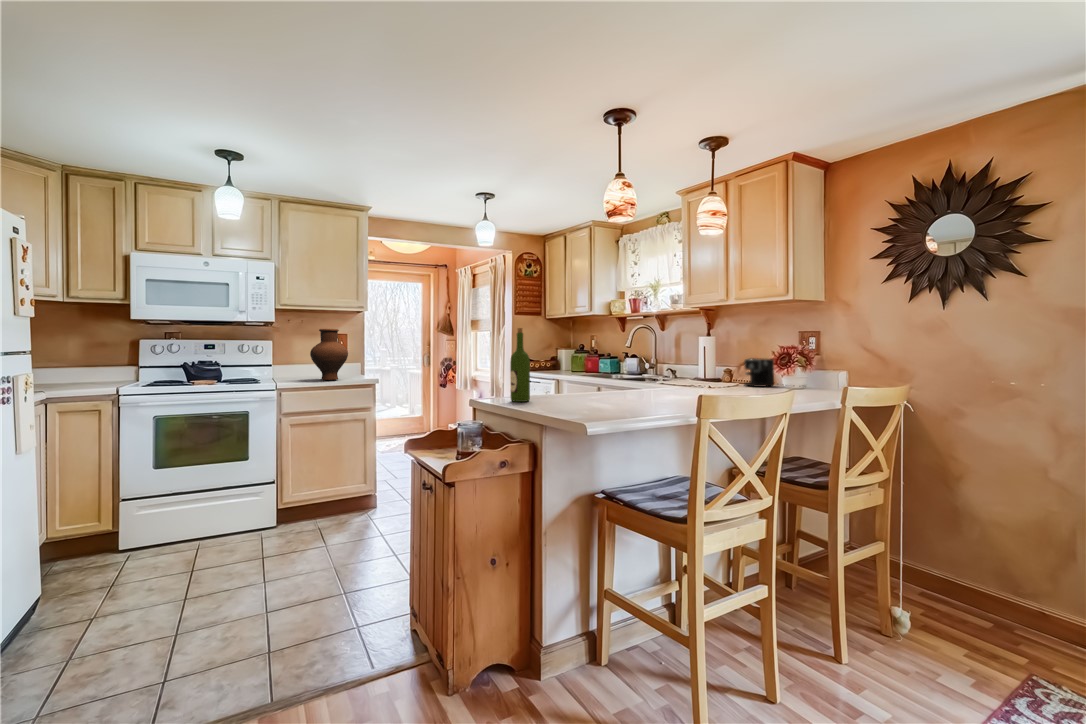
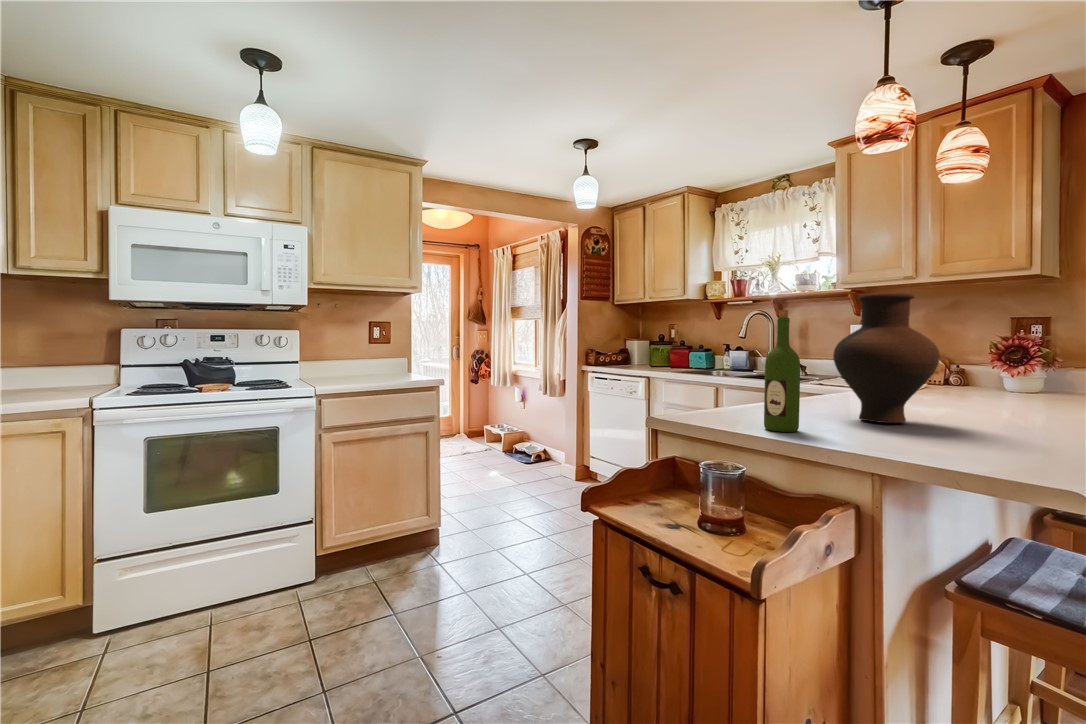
vase: present [310,329,348,380] -> present [833,292,940,423]
coffee maker: present [744,358,774,387] -> none [967,355,1063,395]

